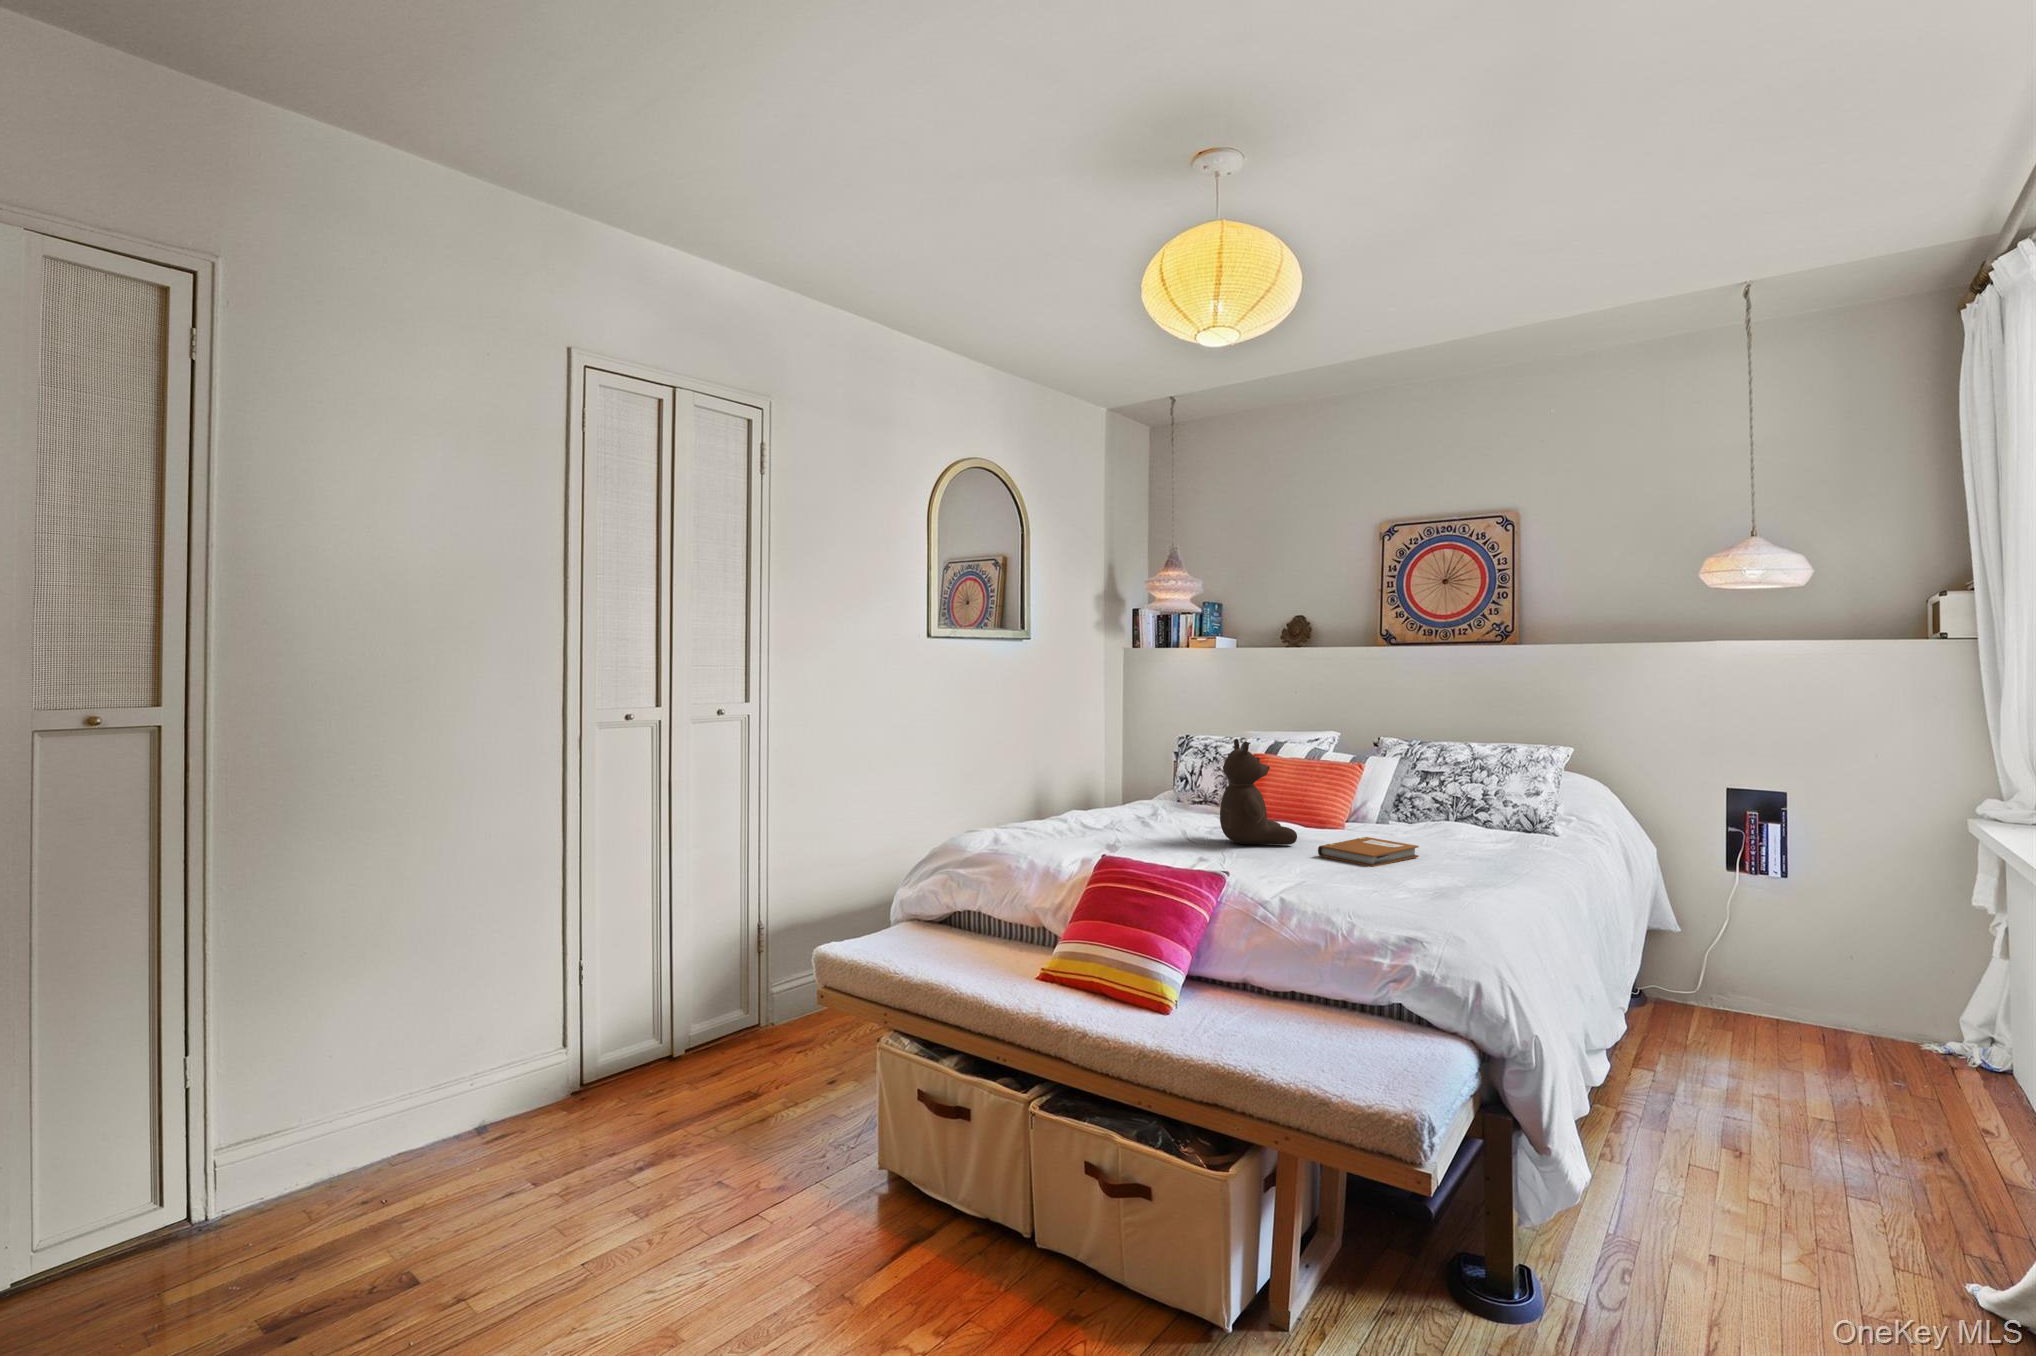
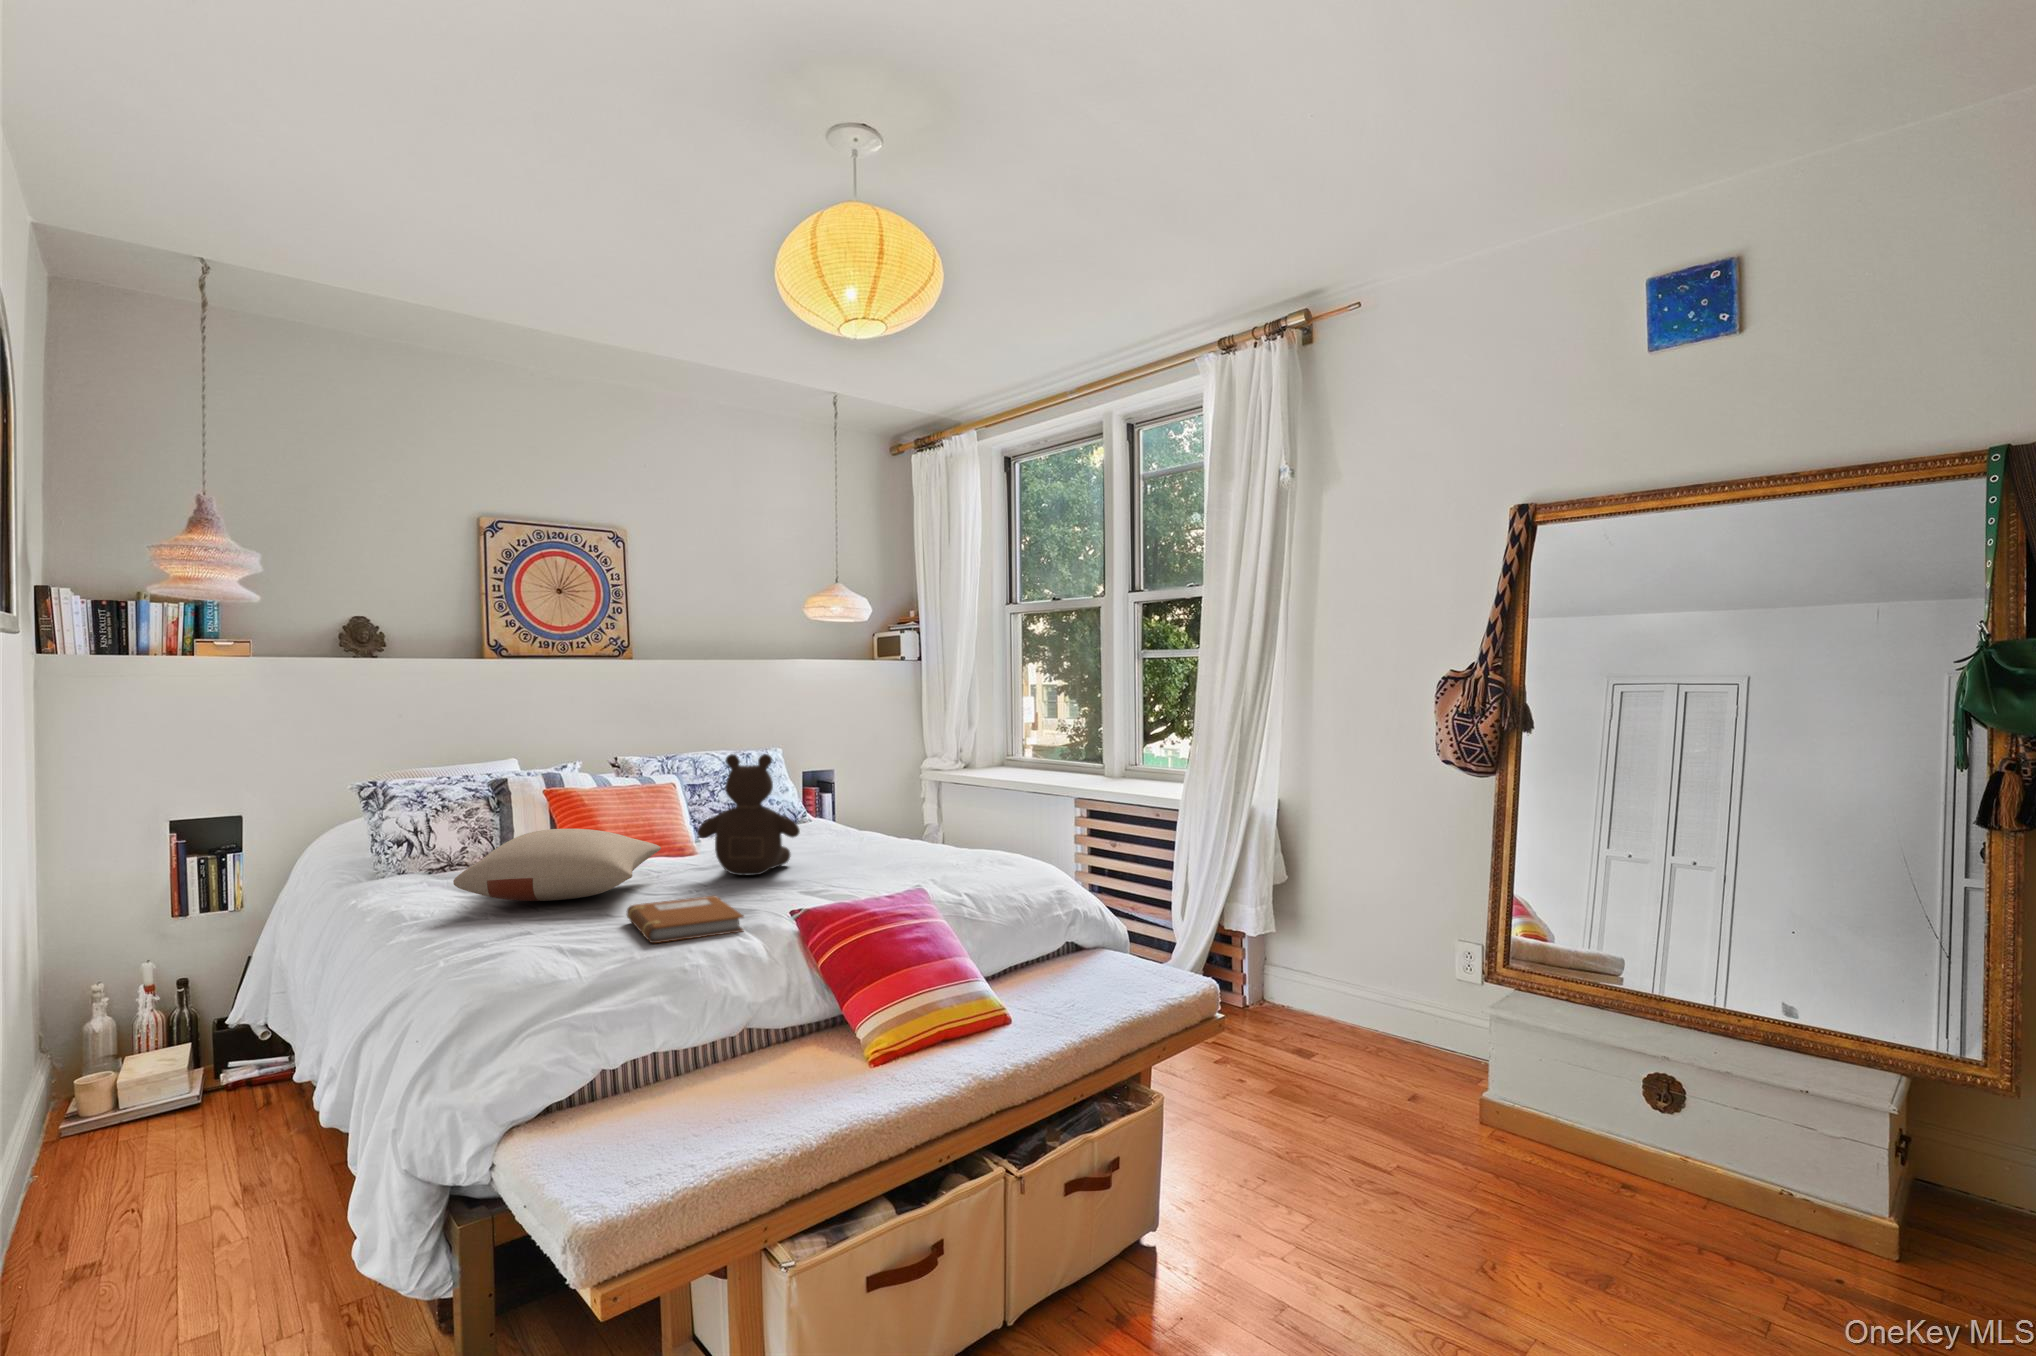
pillow: none [1075,778,1217,826] -> present [453,829,661,901]
notebook: present [1318,837,1419,867] -> present [627,896,743,943]

